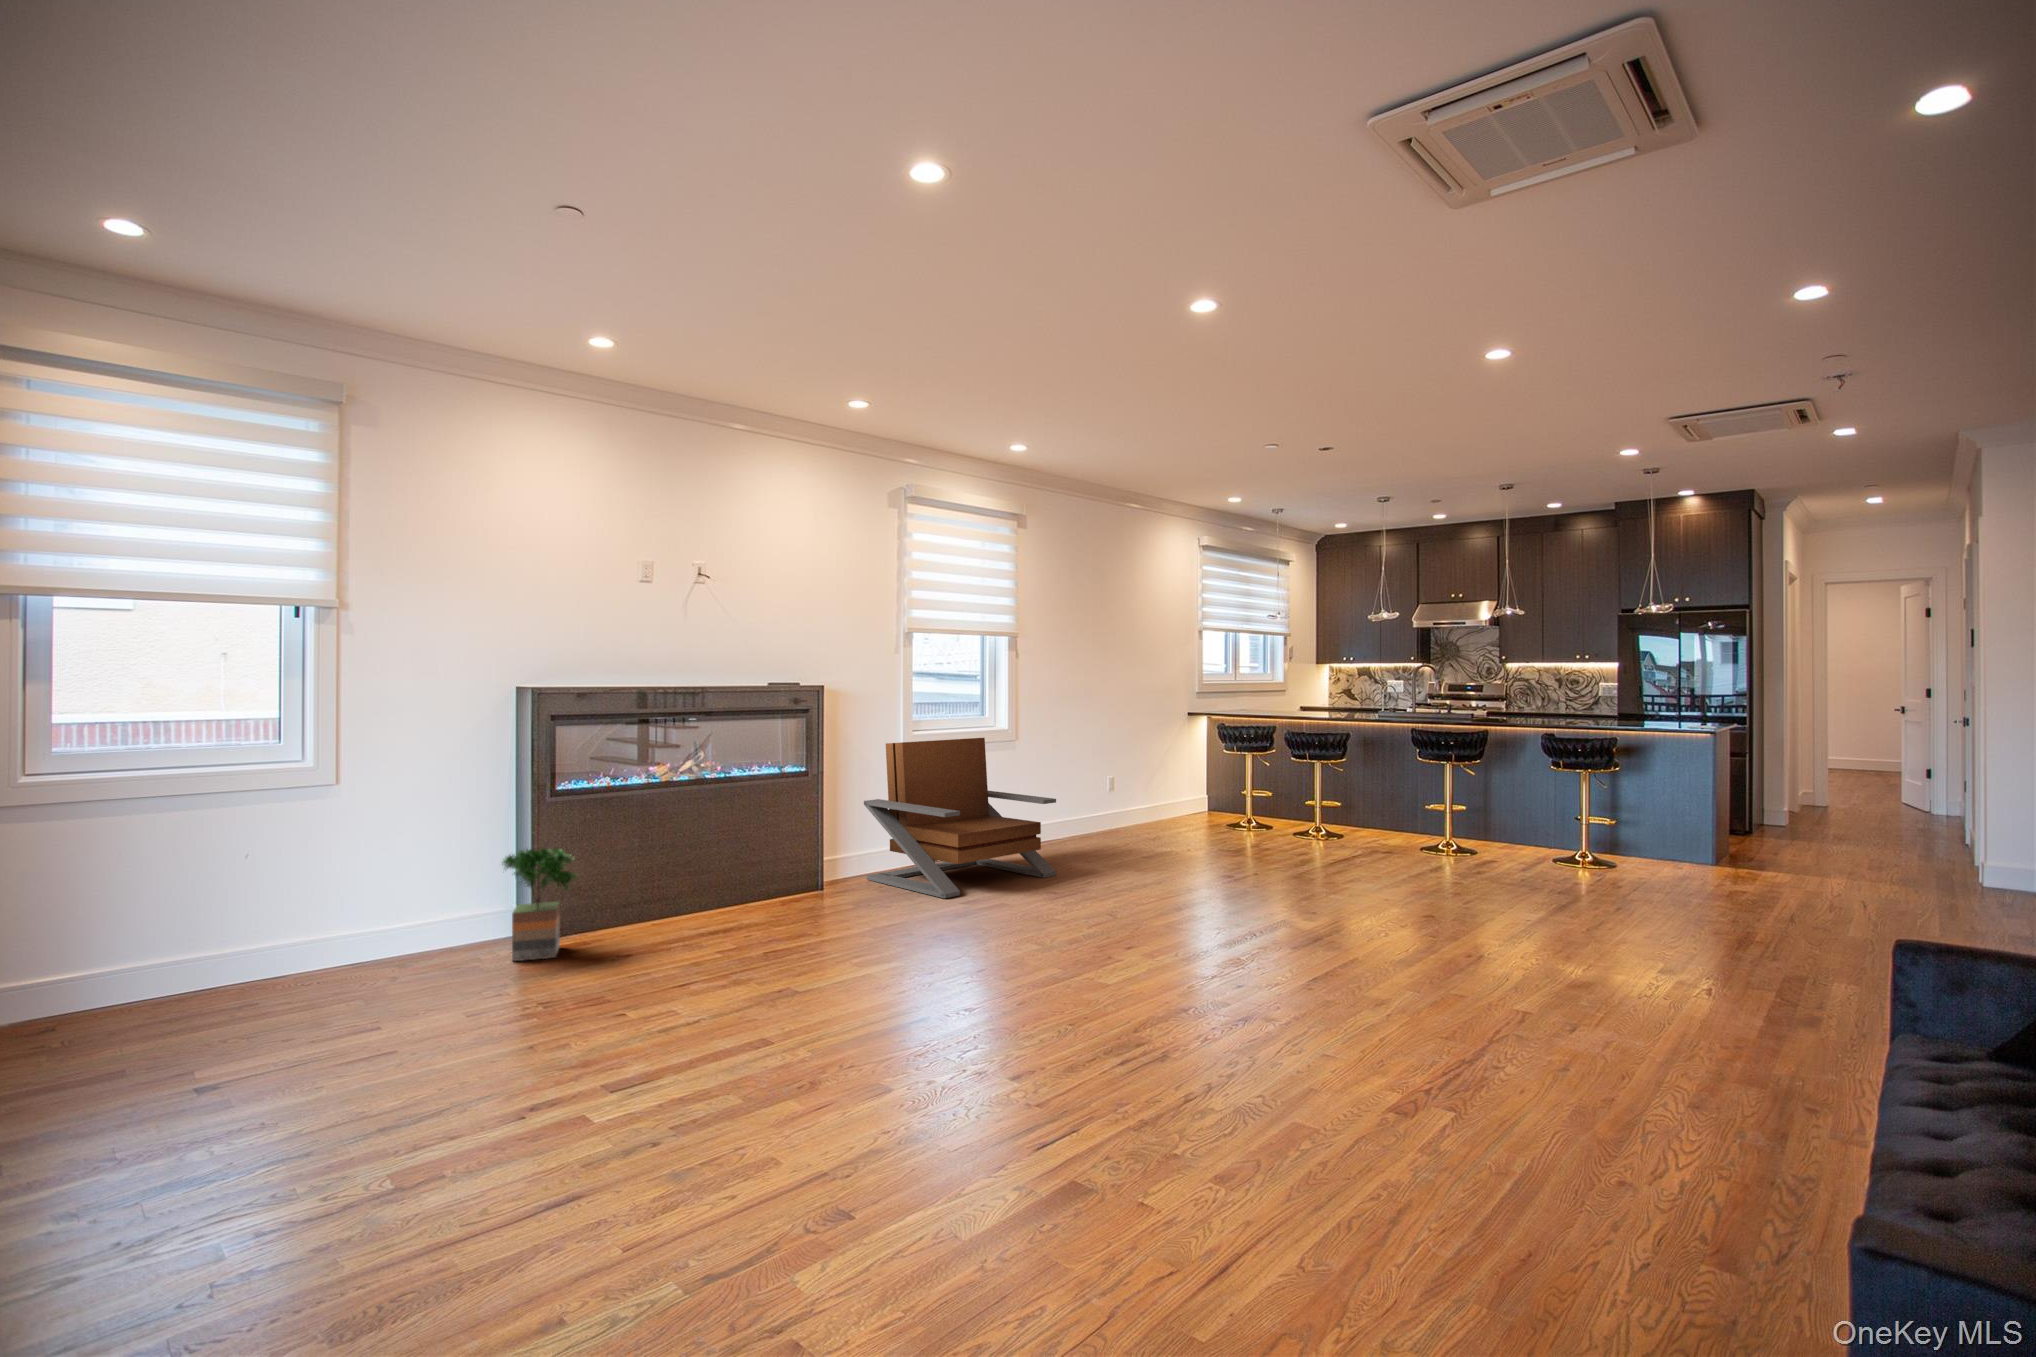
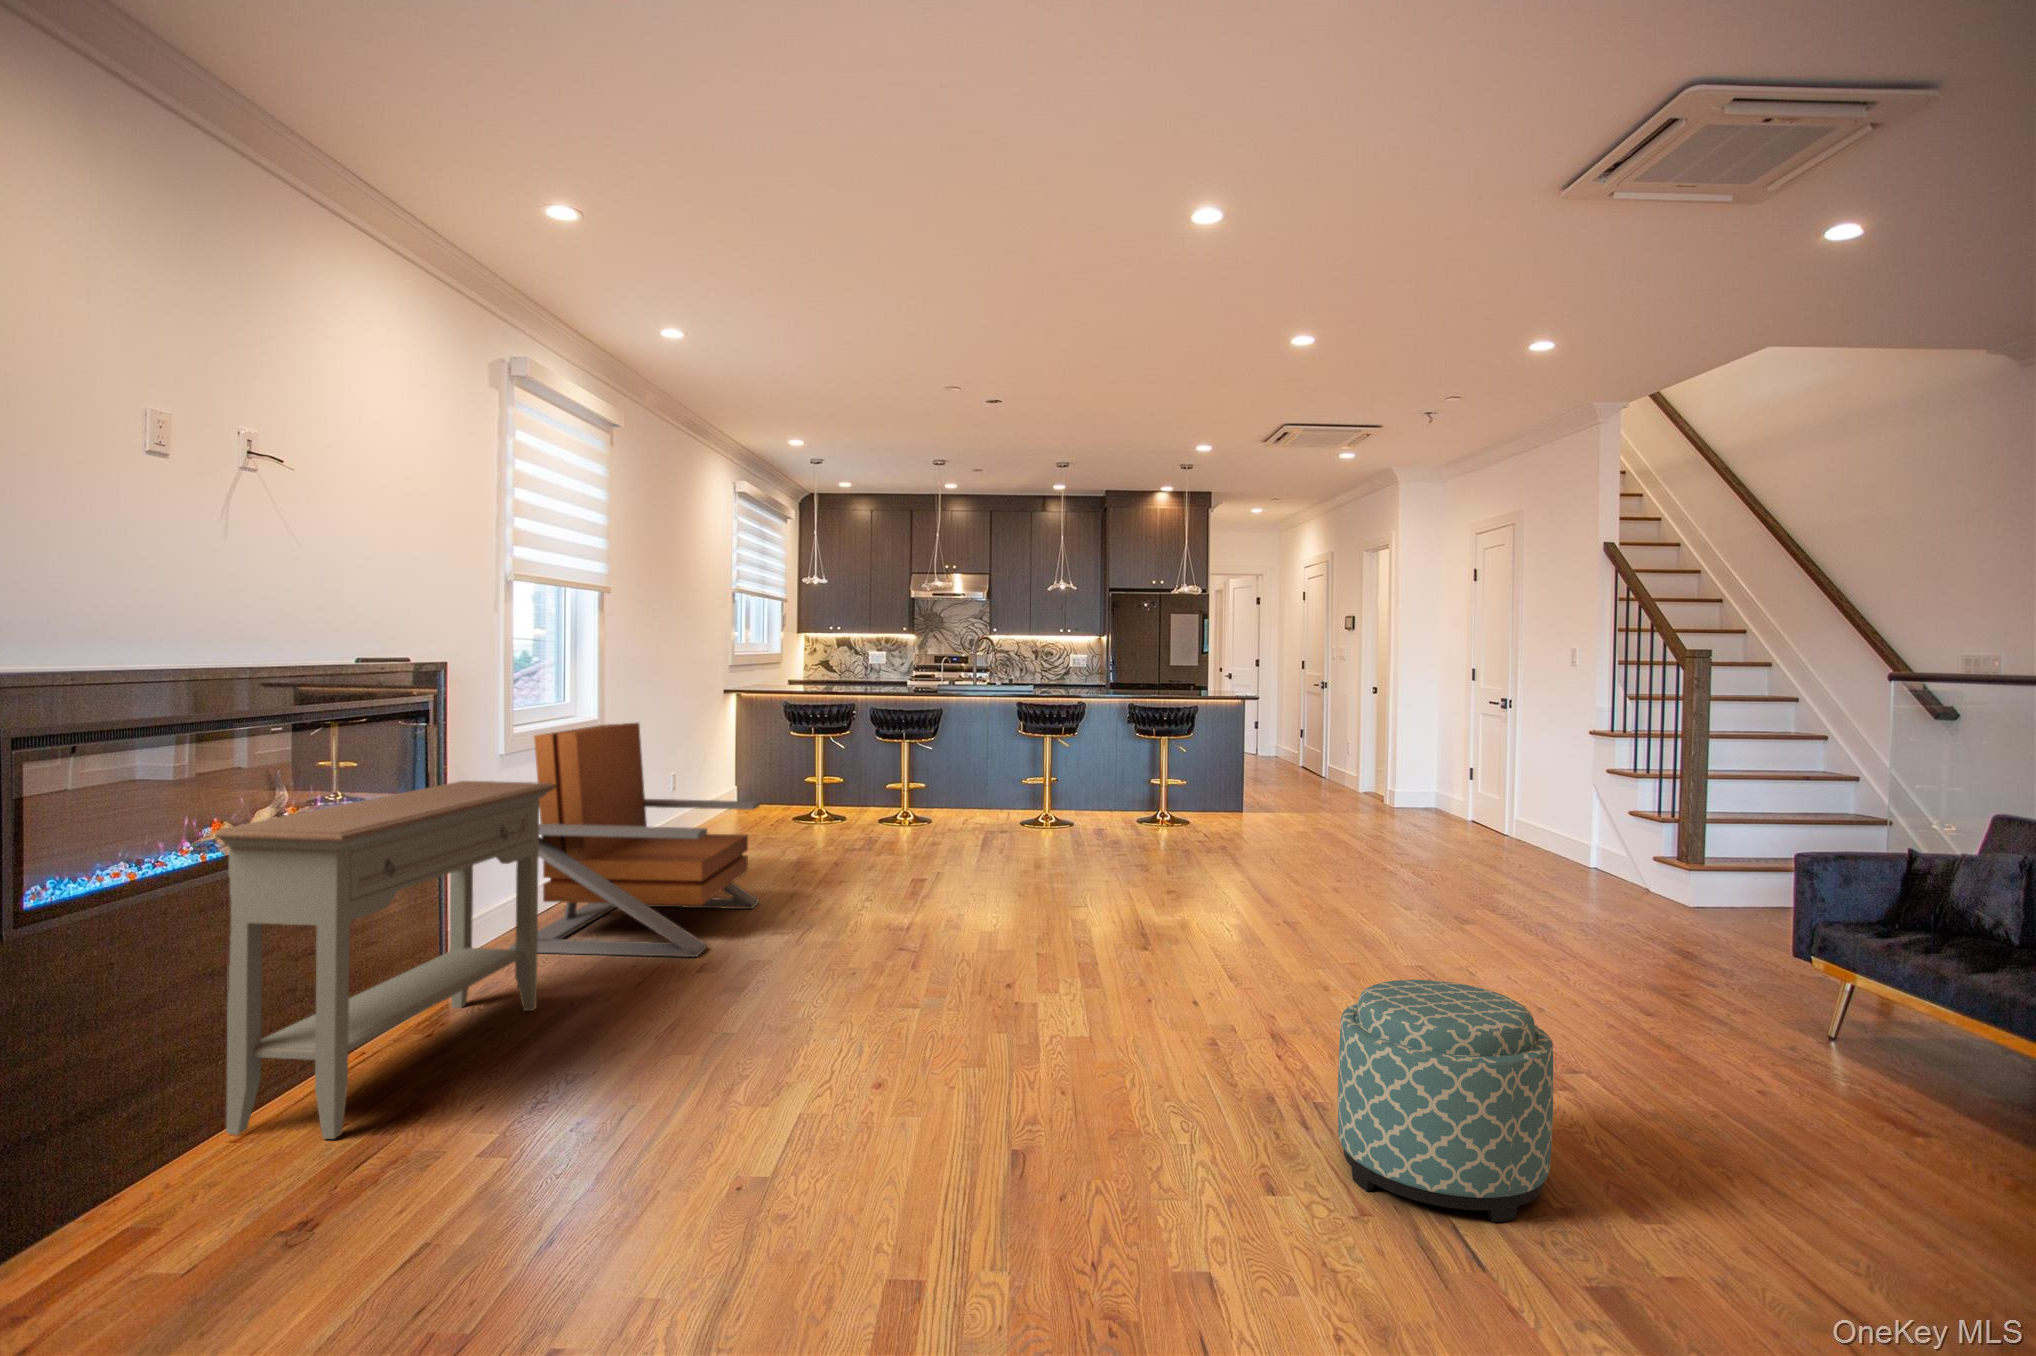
console table: none [605,768,827,942] -> present [215,781,556,1139]
potted tree: present [502,847,576,961] -> none [43,979,267,1256]
ottoman: none [960,961,1123,1158] -> present [1338,980,1553,1222]

